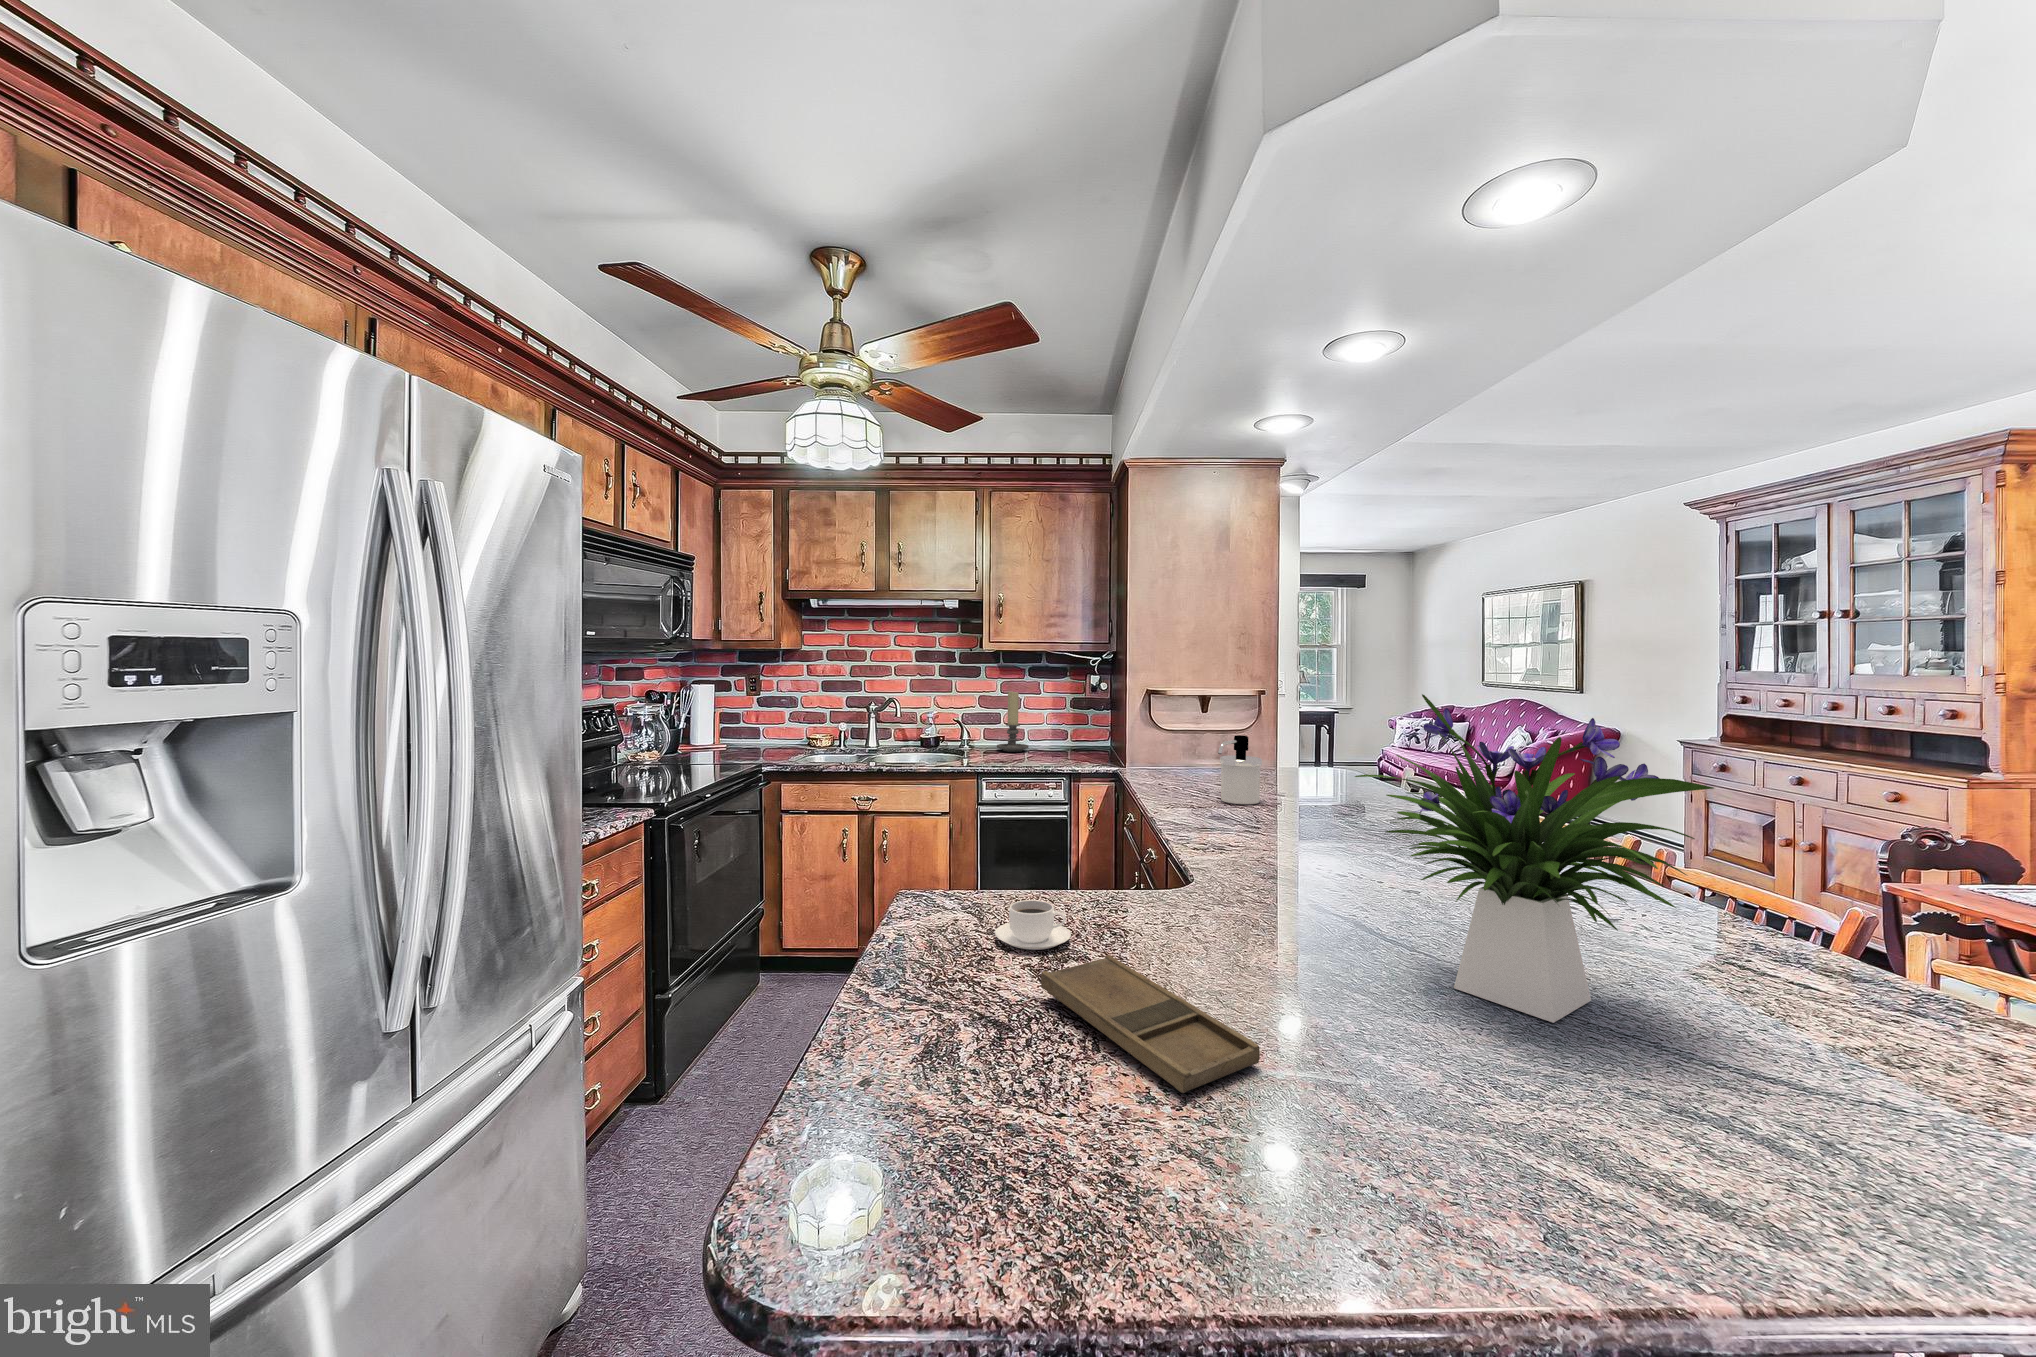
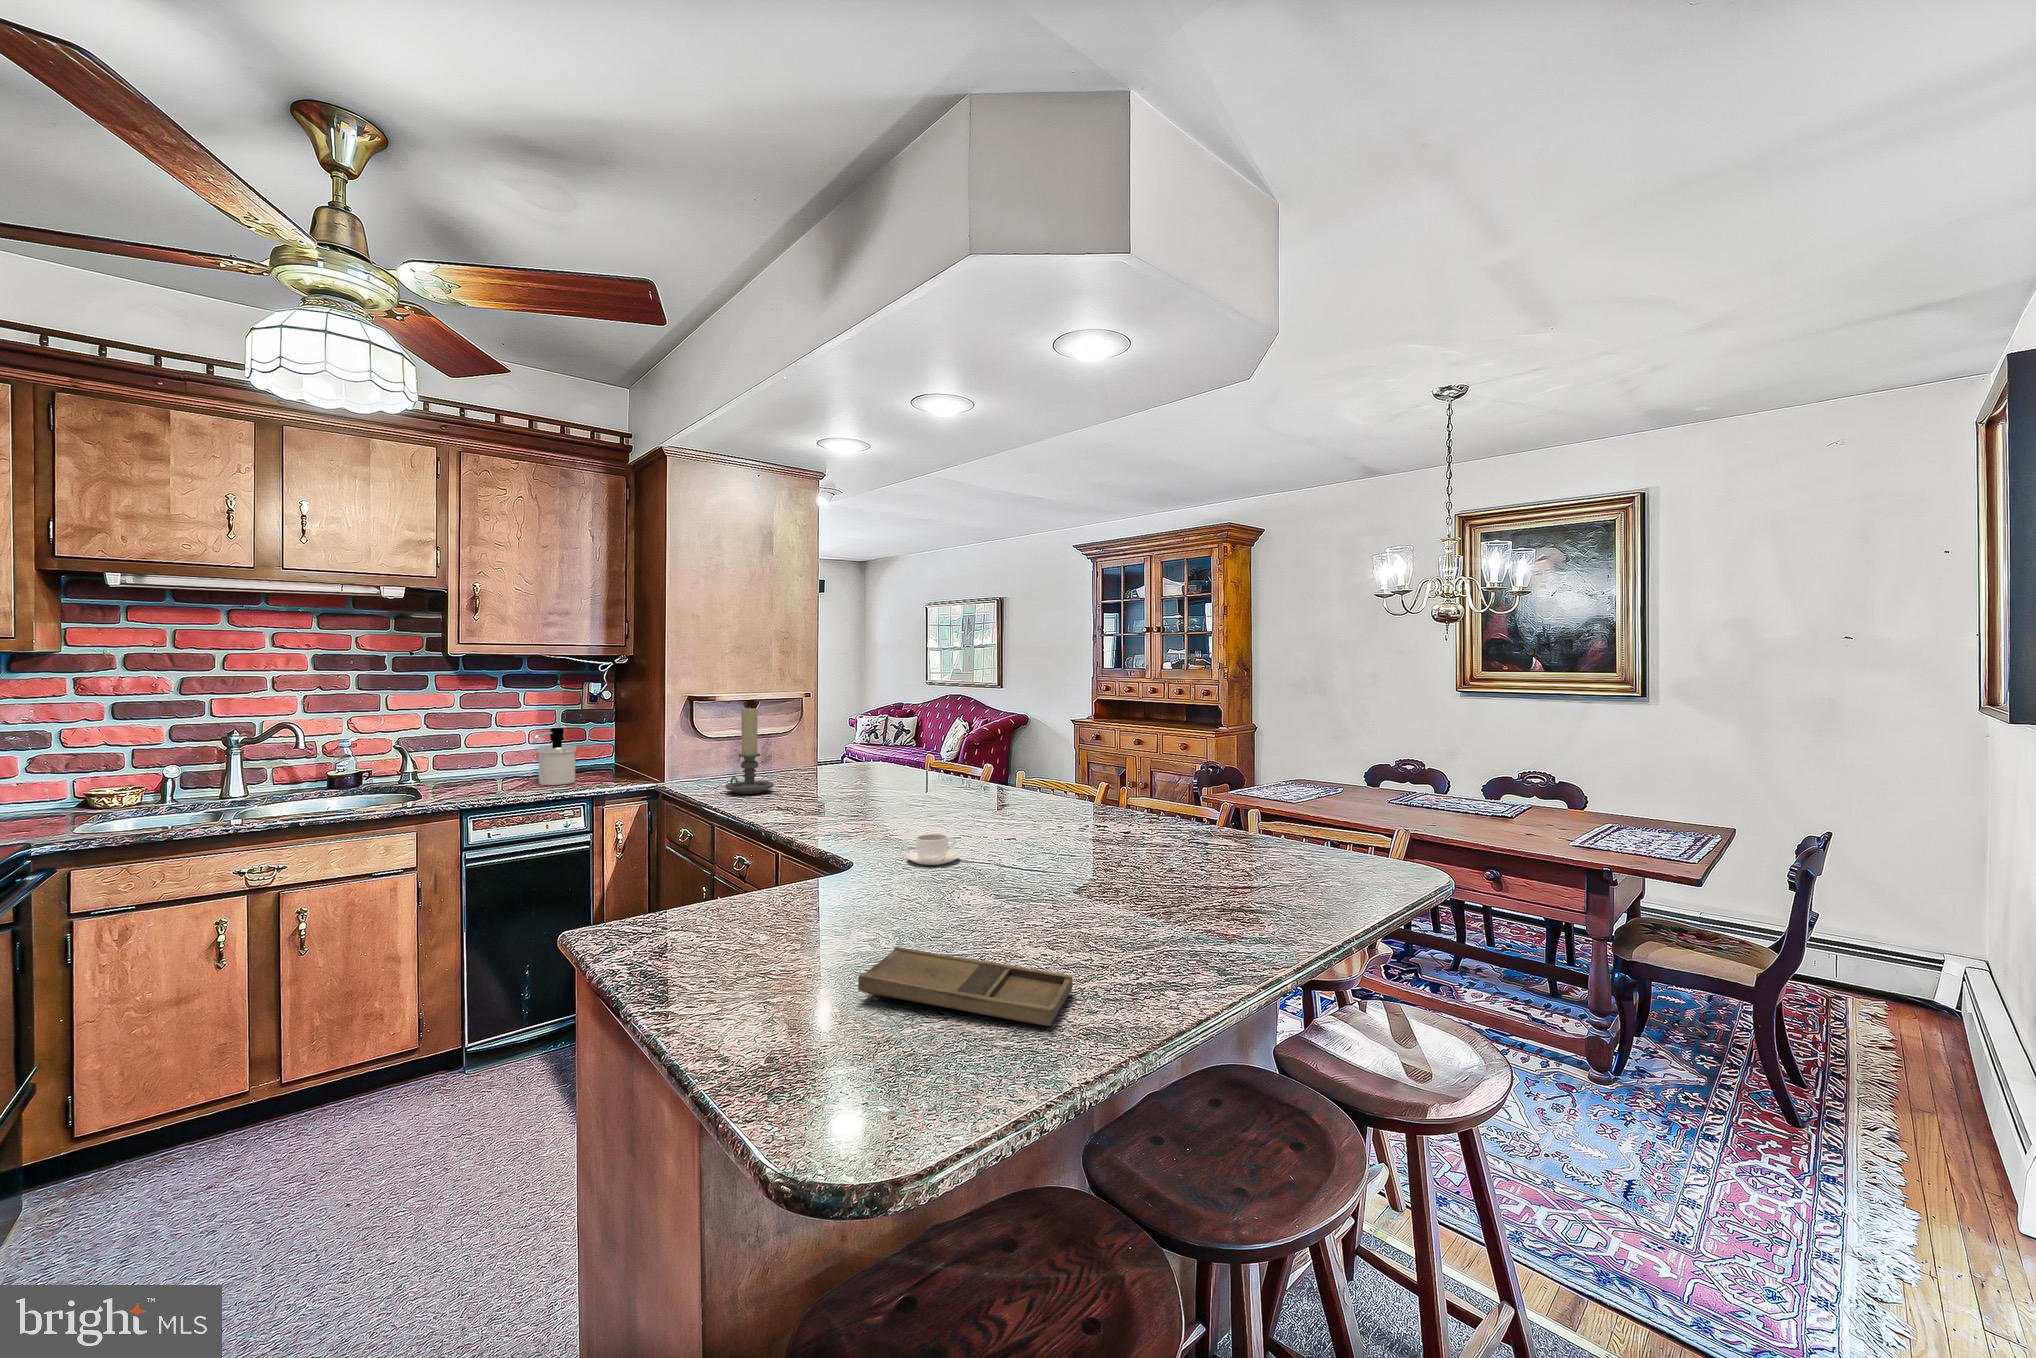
candle holder: present [997,692,1029,752] -> present [725,707,774,794]
flower arrangement: present [1355,694,1714,1023] -> none [1060,688,1263,914]
soap dispenser: present [1218,735,1262,804] -> present [533,728,576,785]
coffee cup: present [995,900,1071,950] -> present [906,834,960,865]

